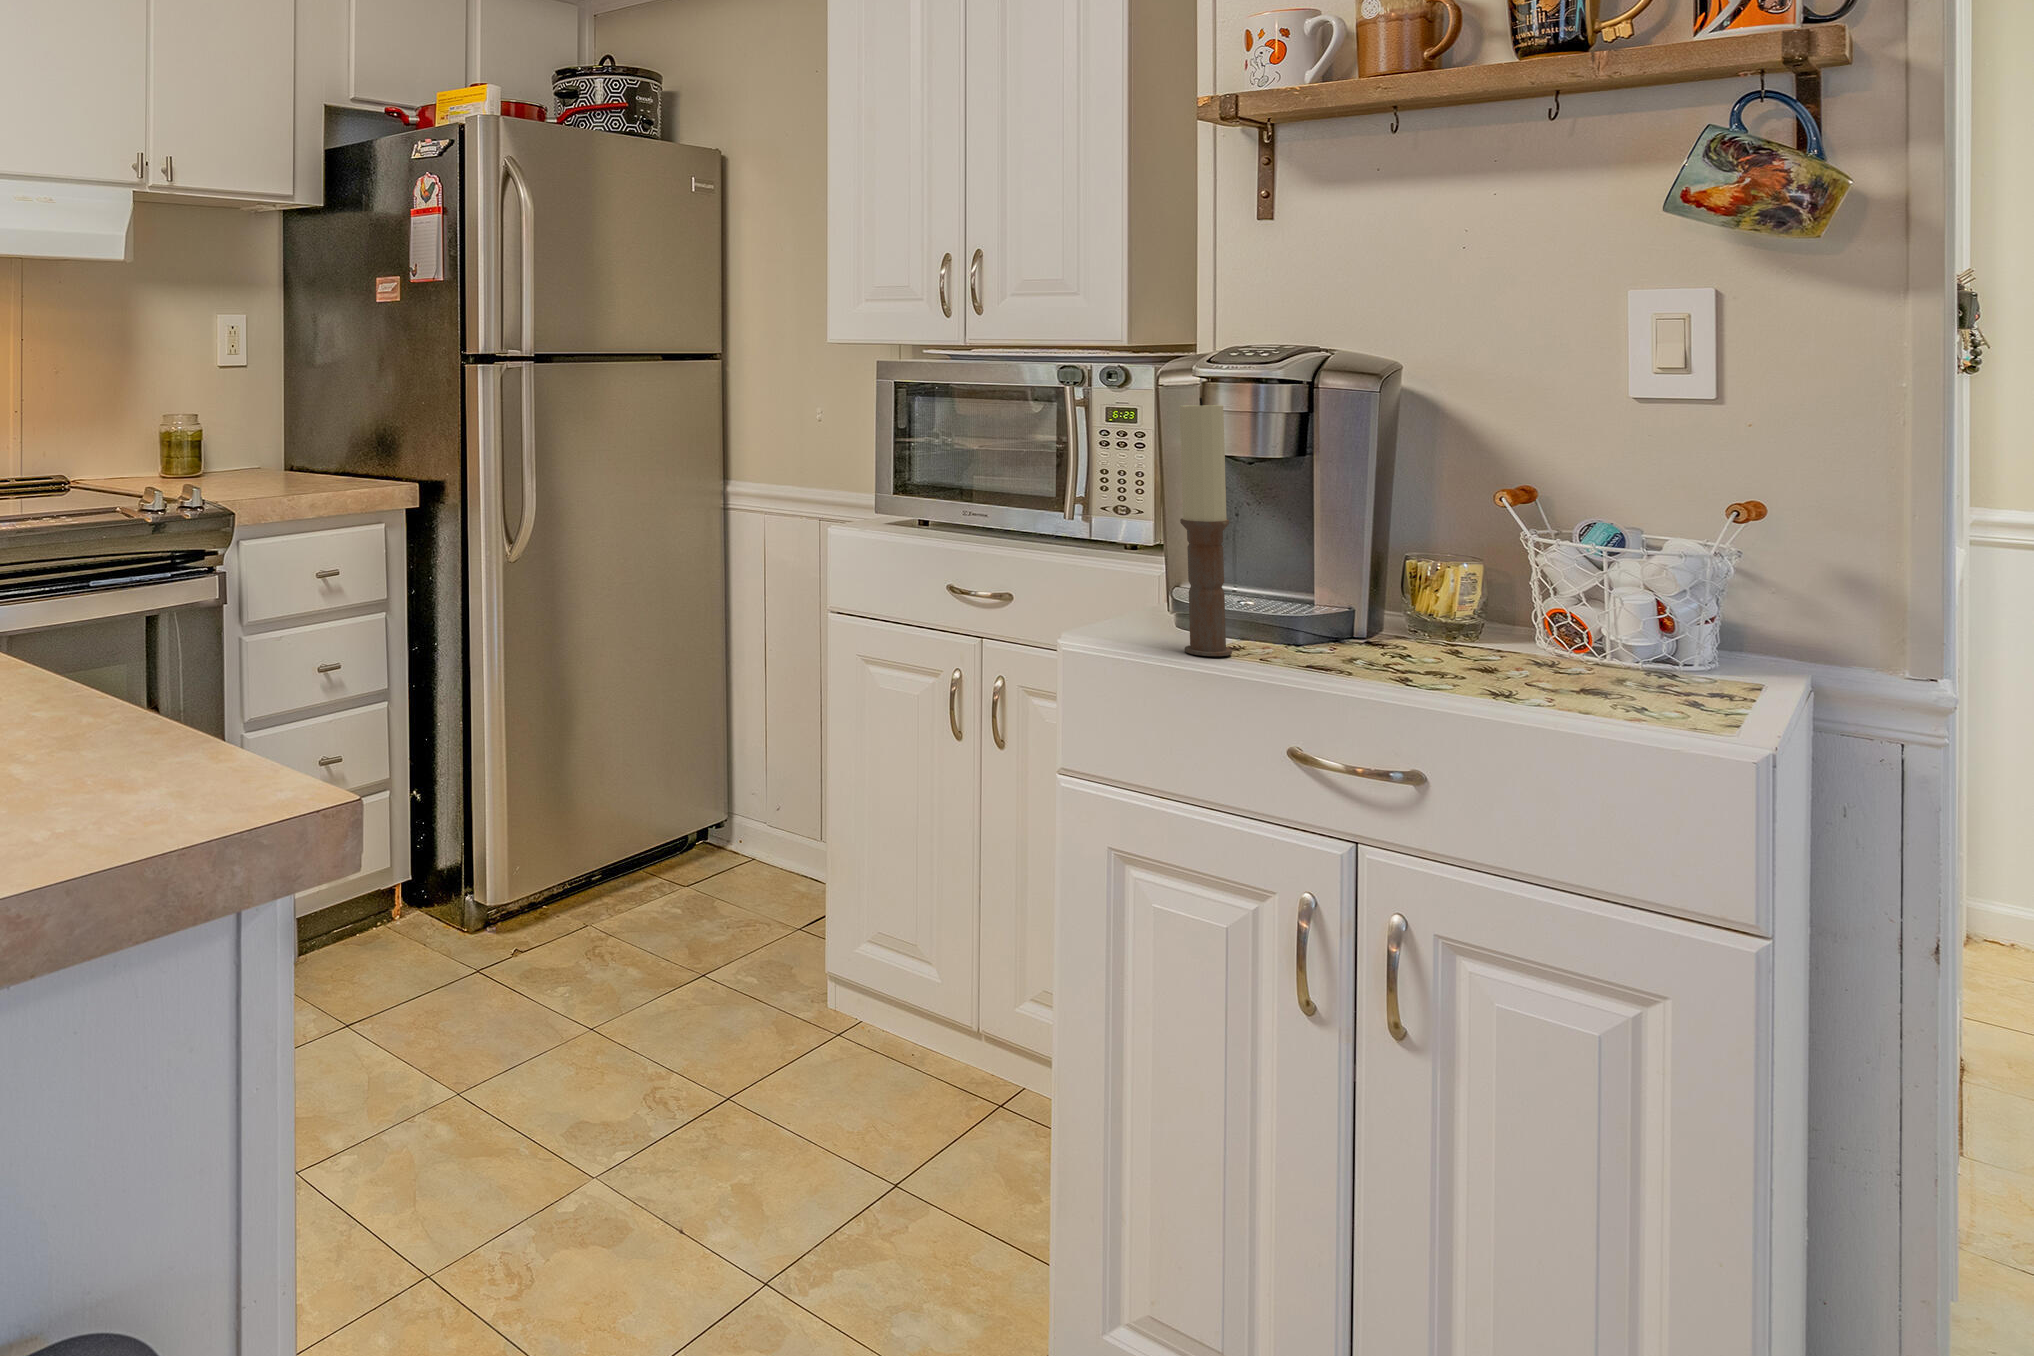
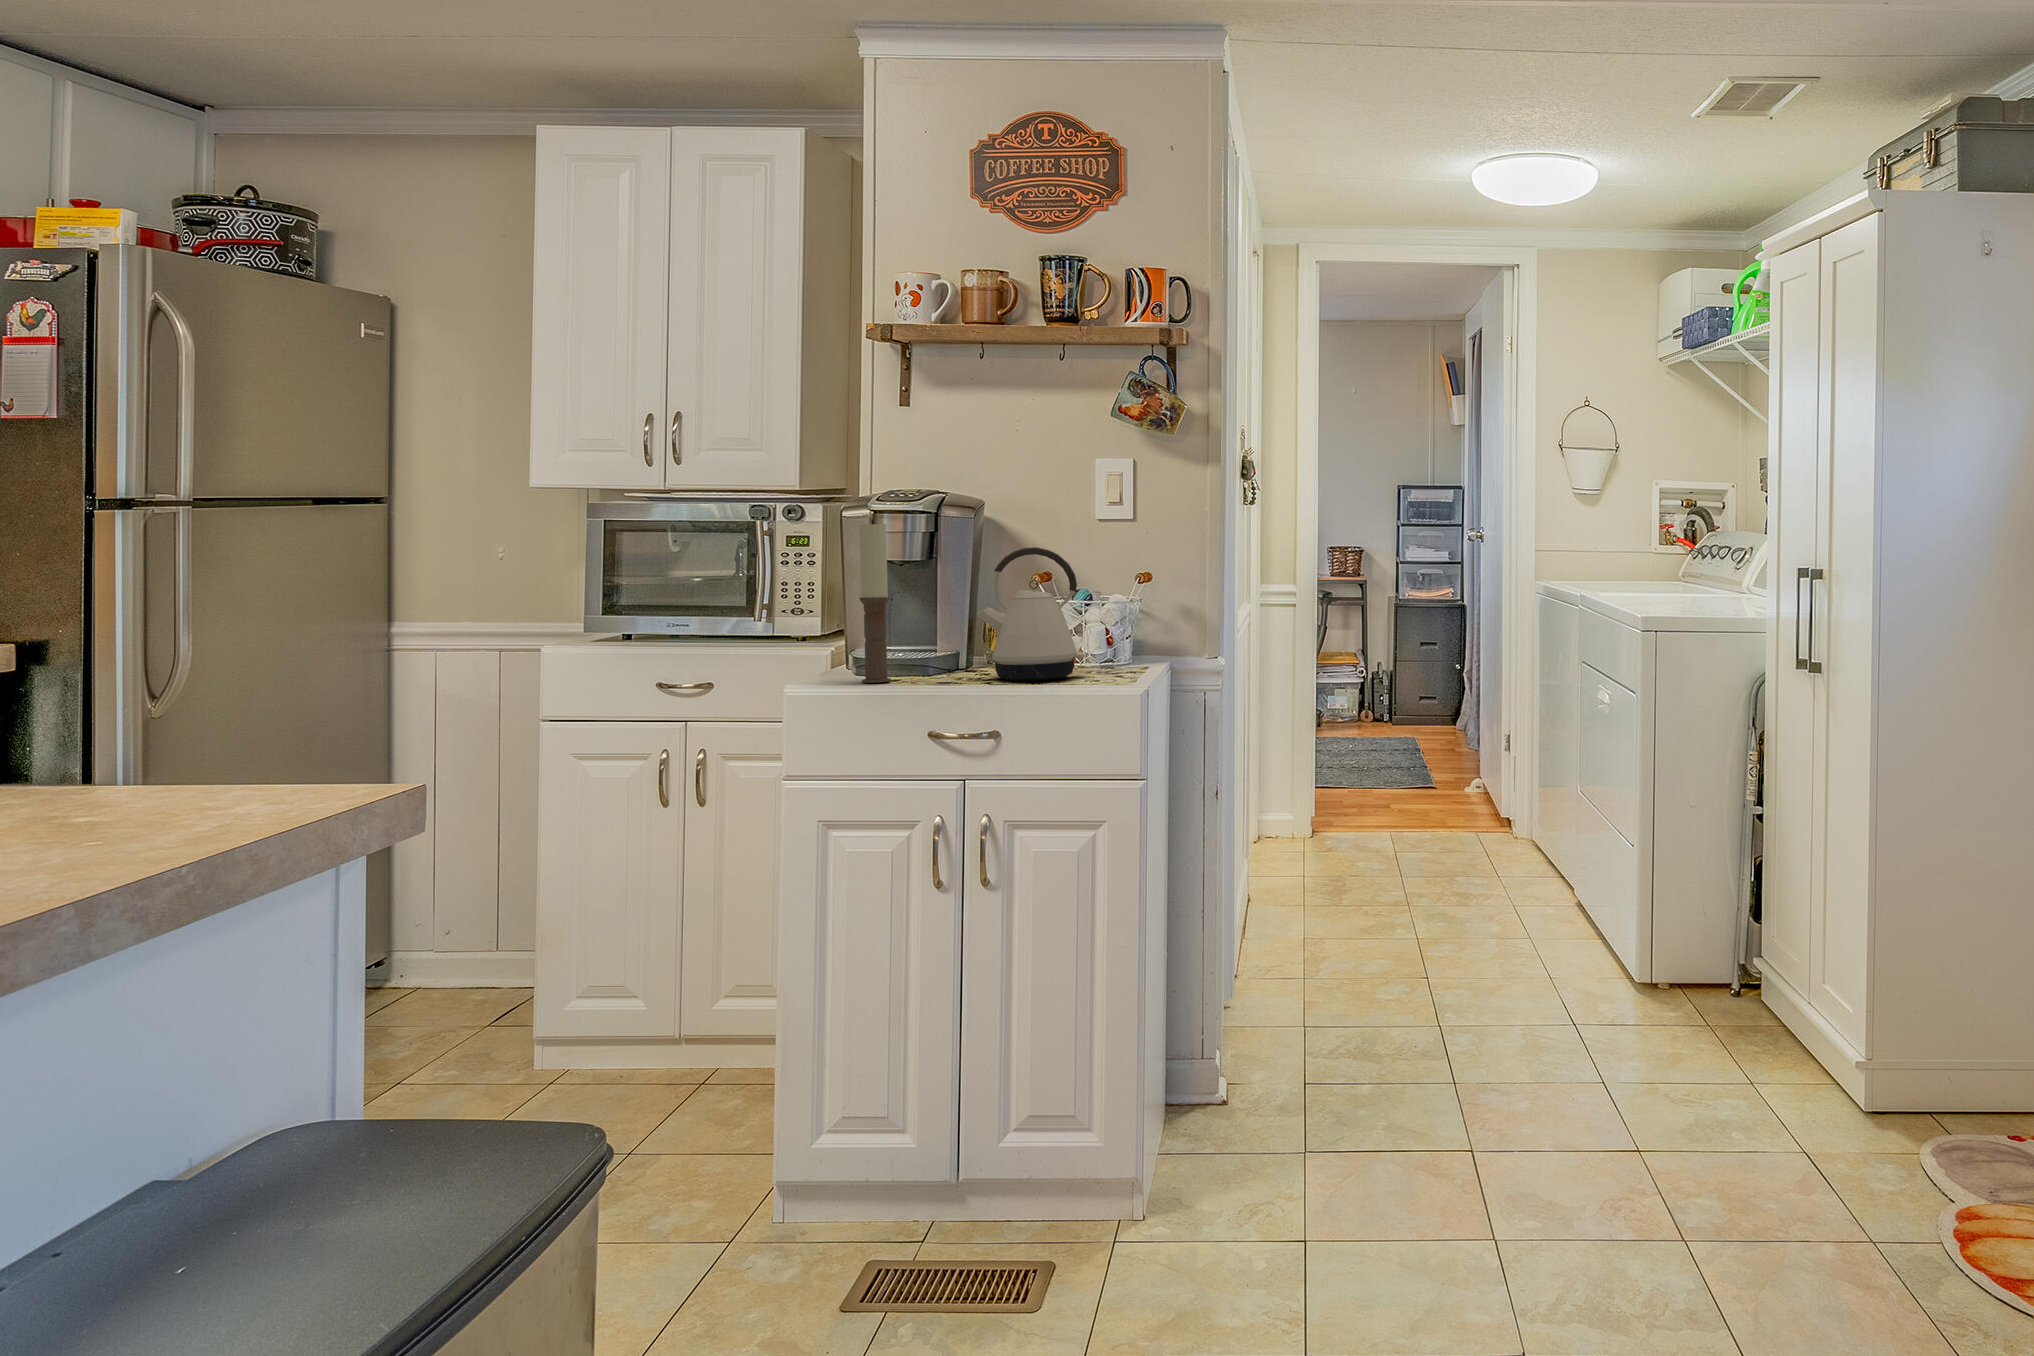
kettle: none [1385,449,1607,689] -> present [977,547,1085,681]

